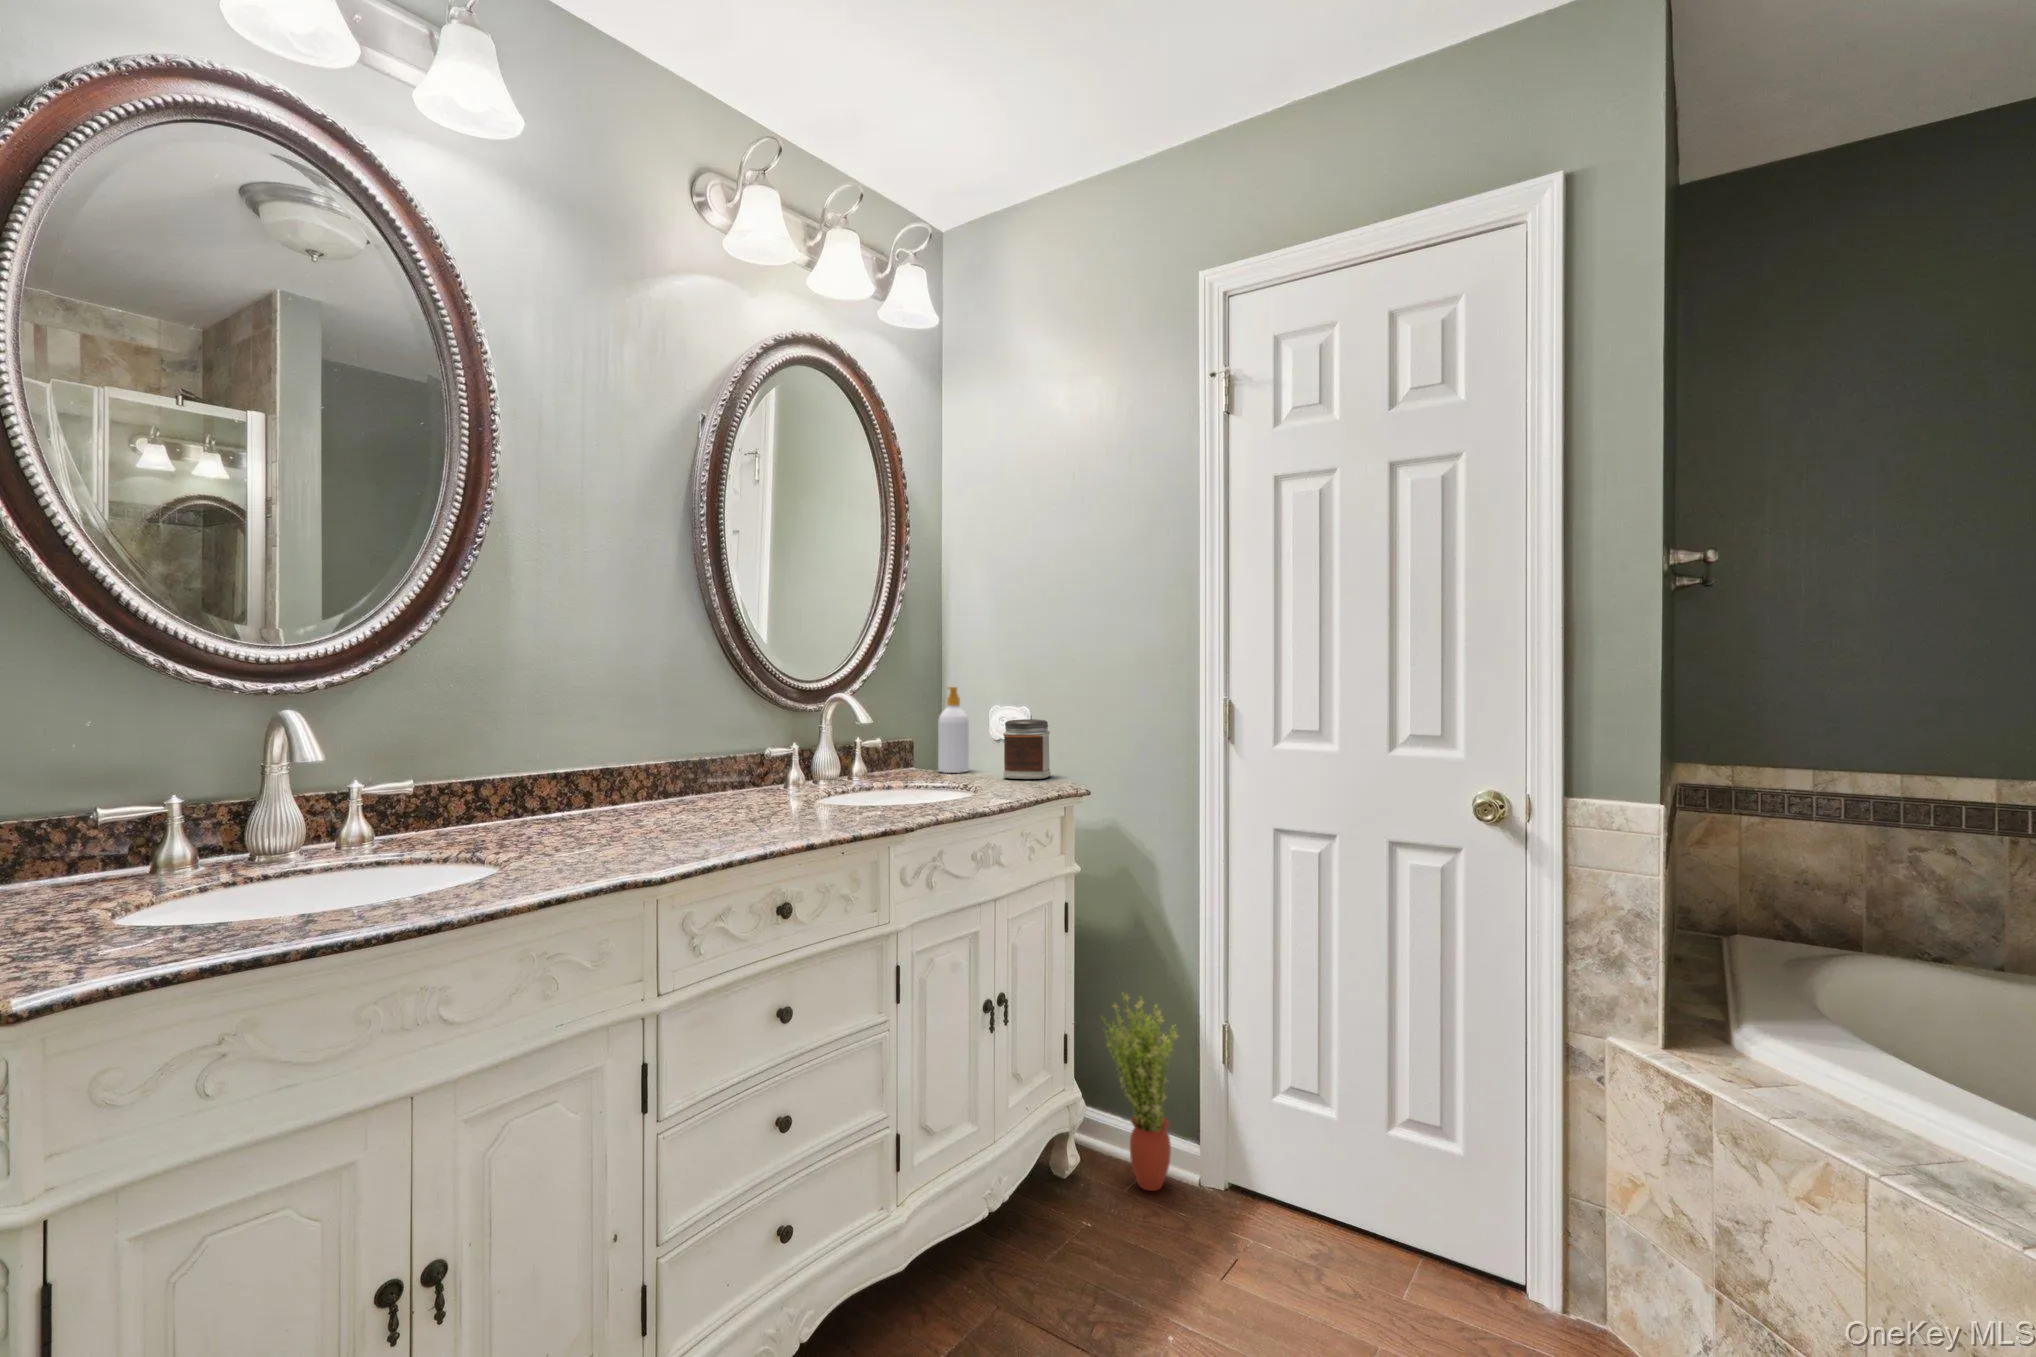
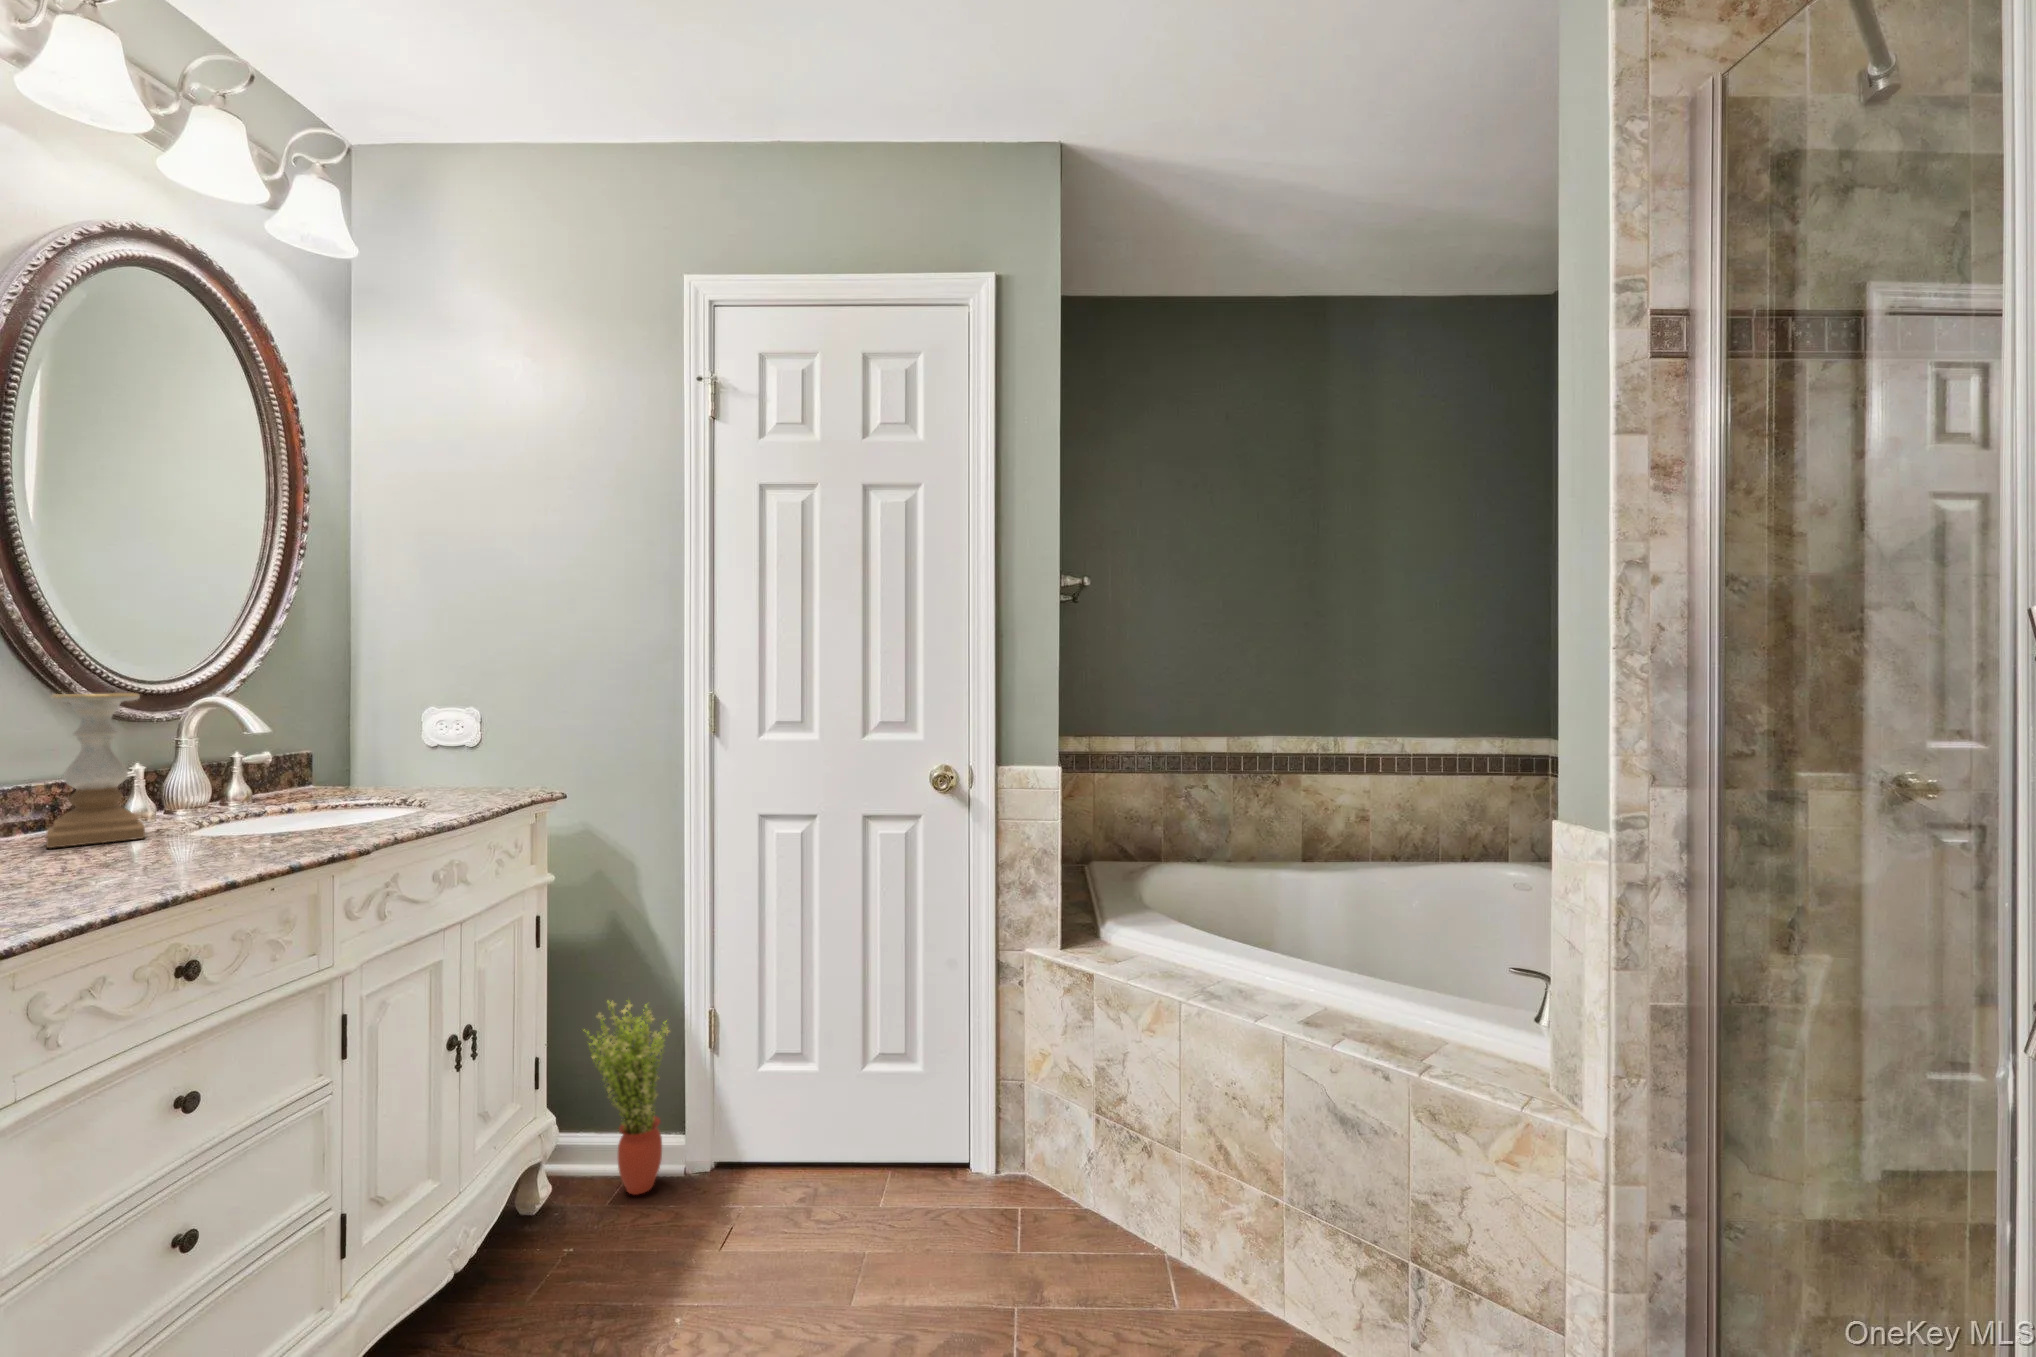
soap bottle: present [938,687,969,773] -> none [359,687,404,789]
candle holder: none [741,690,795,803] -> present [46,693,145,848]
jar: present [1003,719,1051,779] -> none [457,722,518,789]

